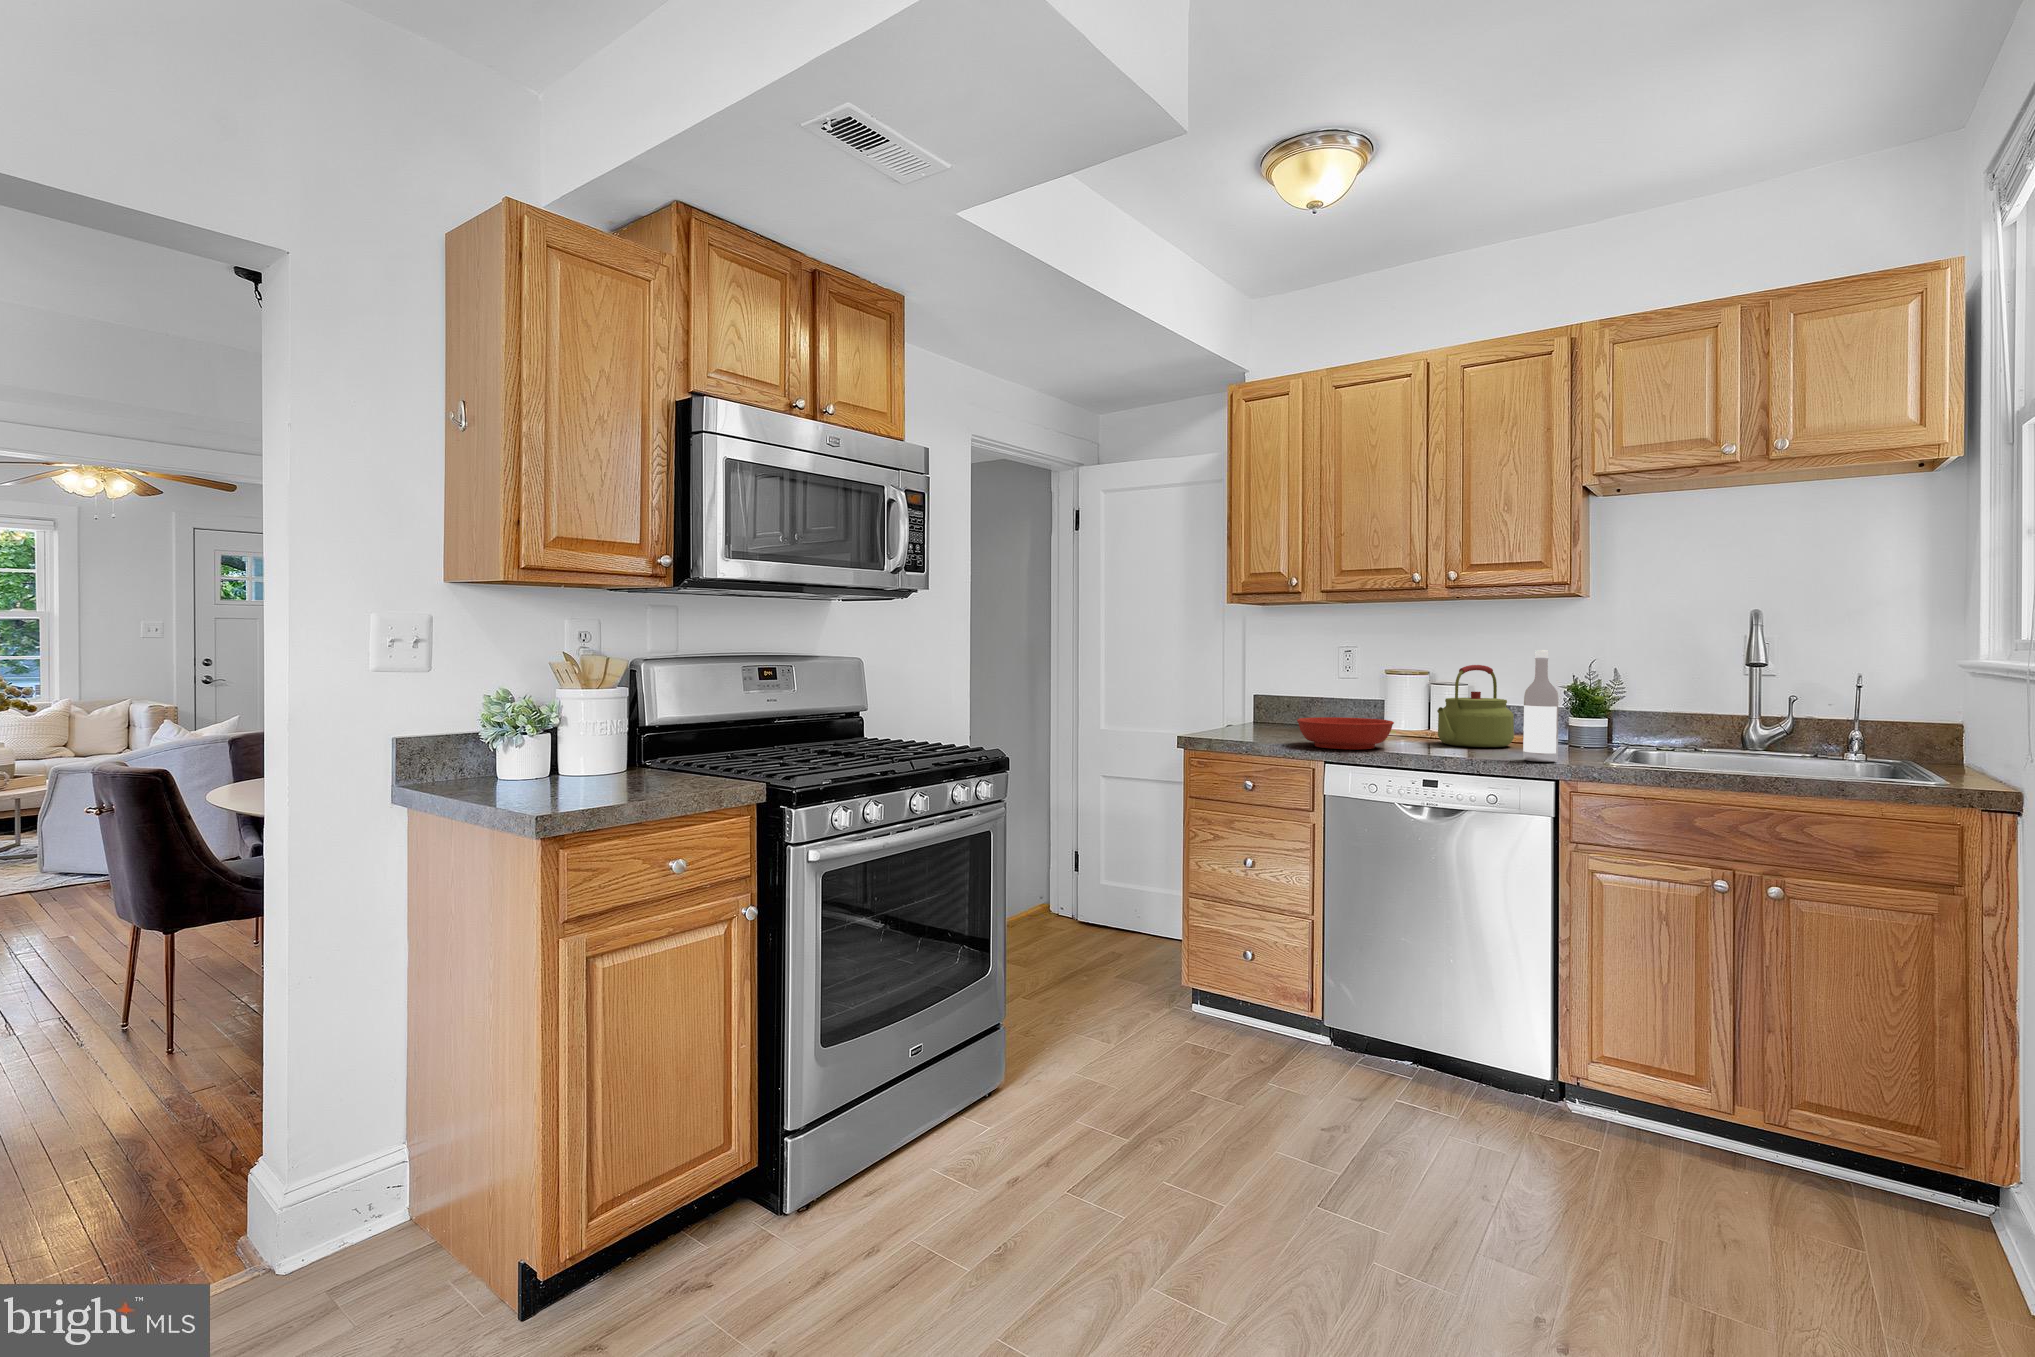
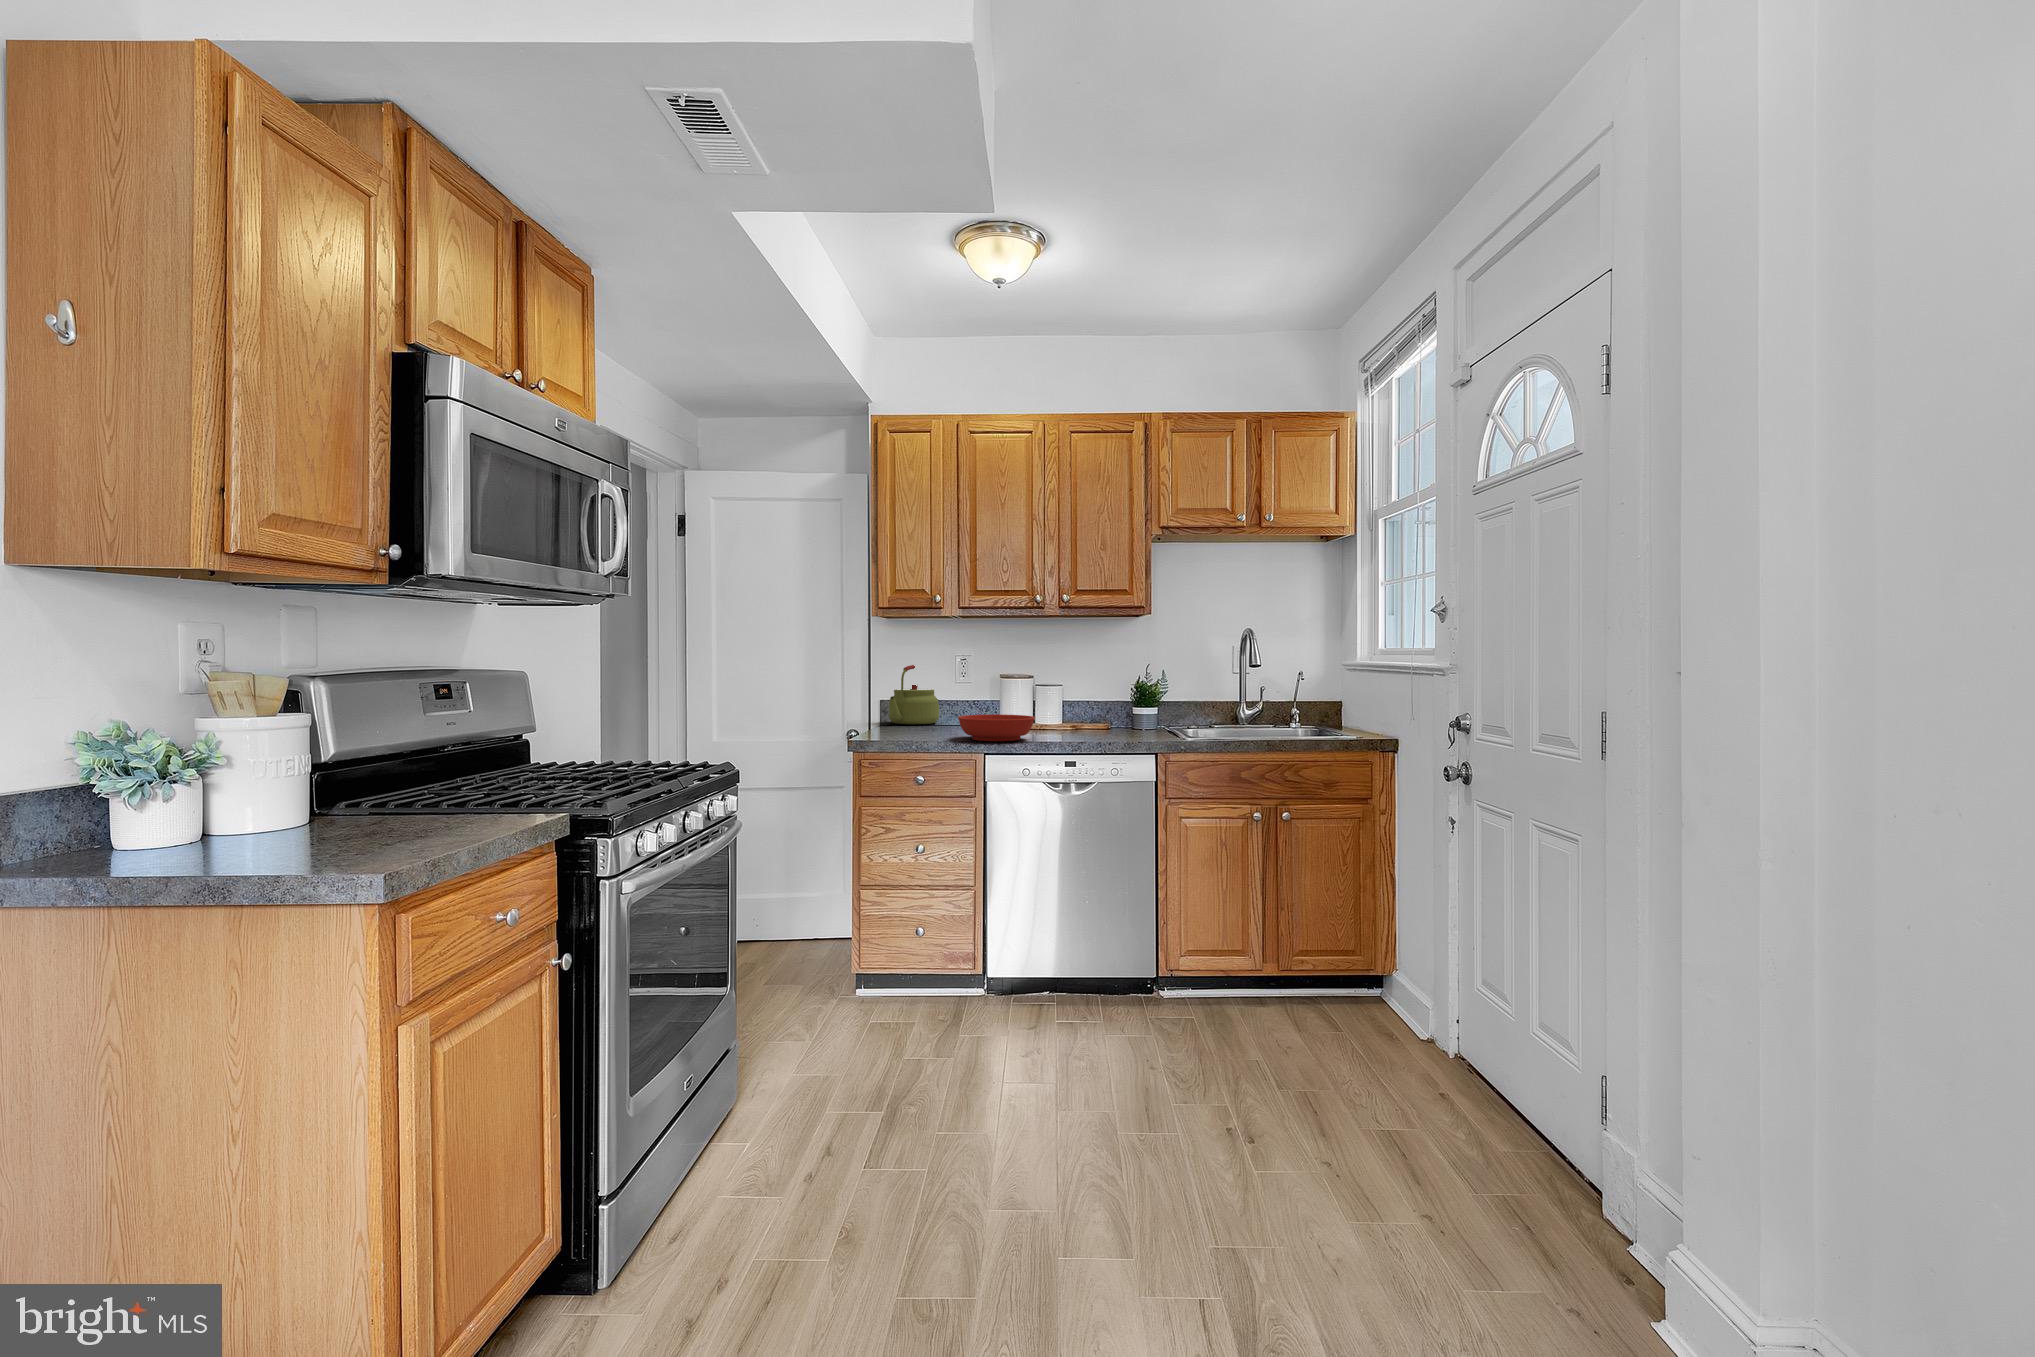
wine bottle: present [1523,650,1558,762] -> none [1134,658,1157,743]
kettle: present [1437,665,1514,747] -> present [889,665,939,724]

